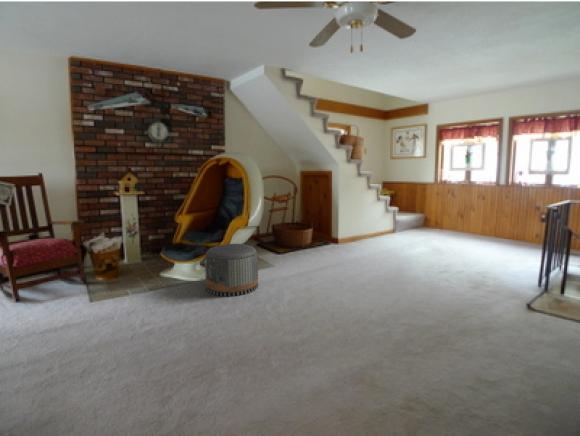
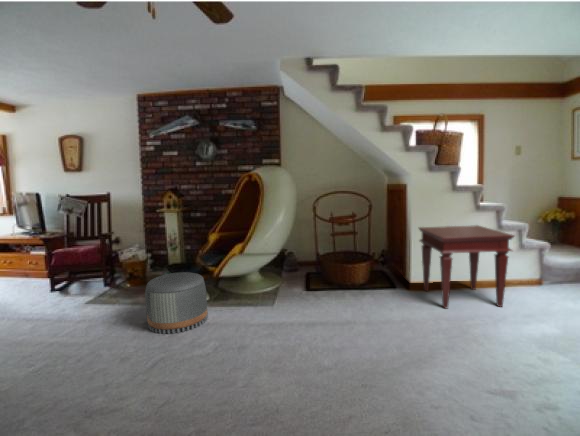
side table: none [346,199,404,249] -> present [419,225,514,308]

